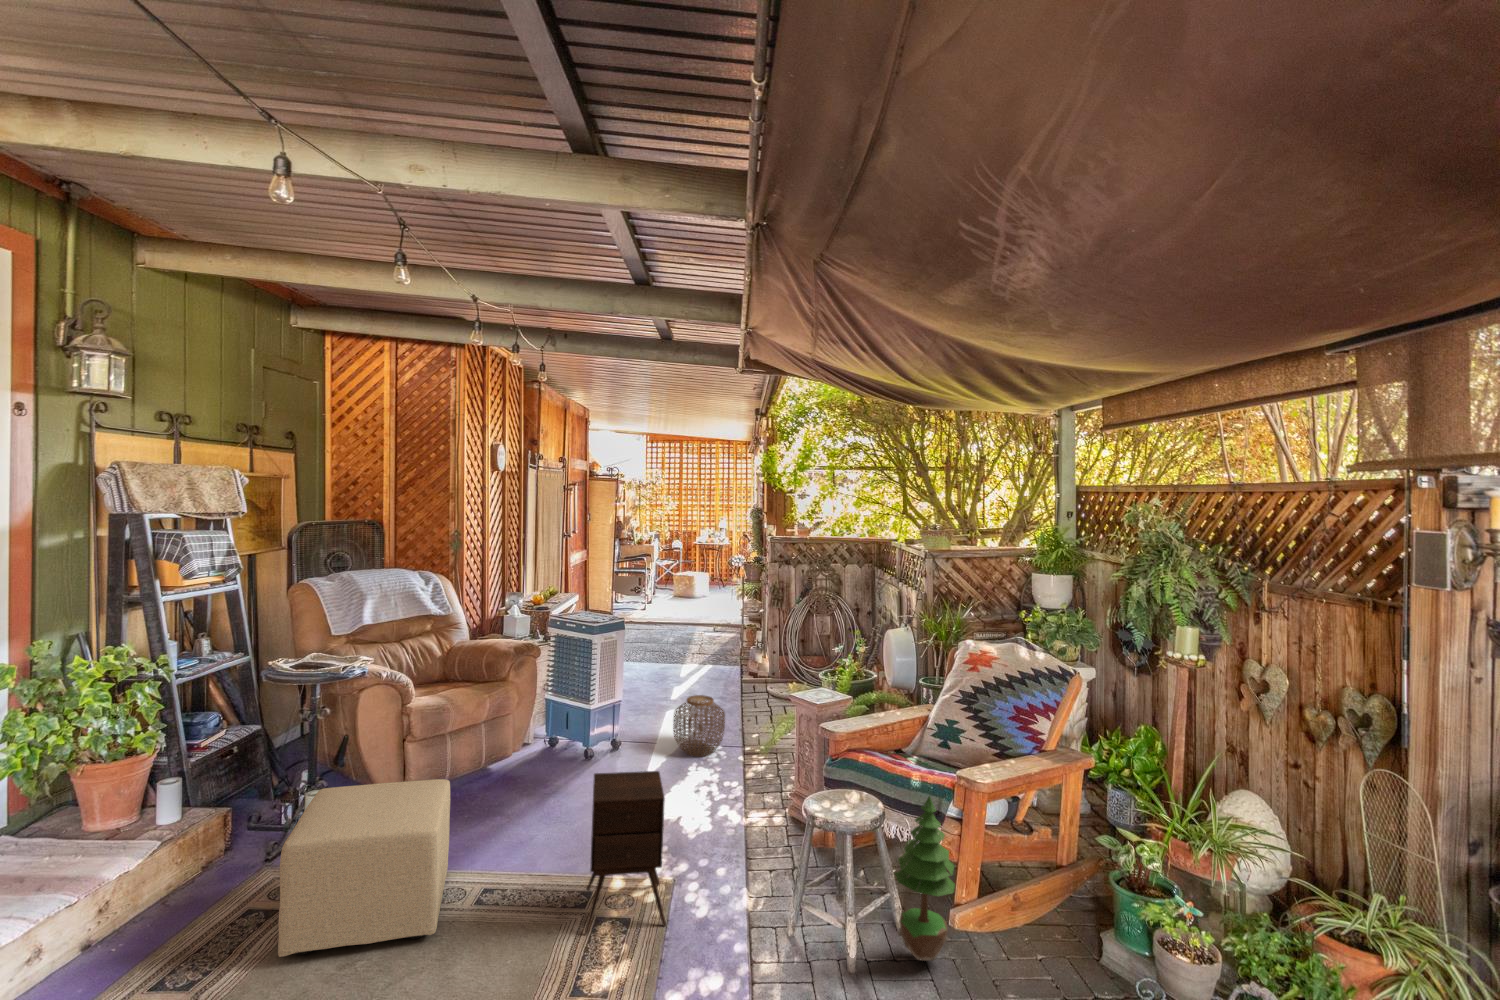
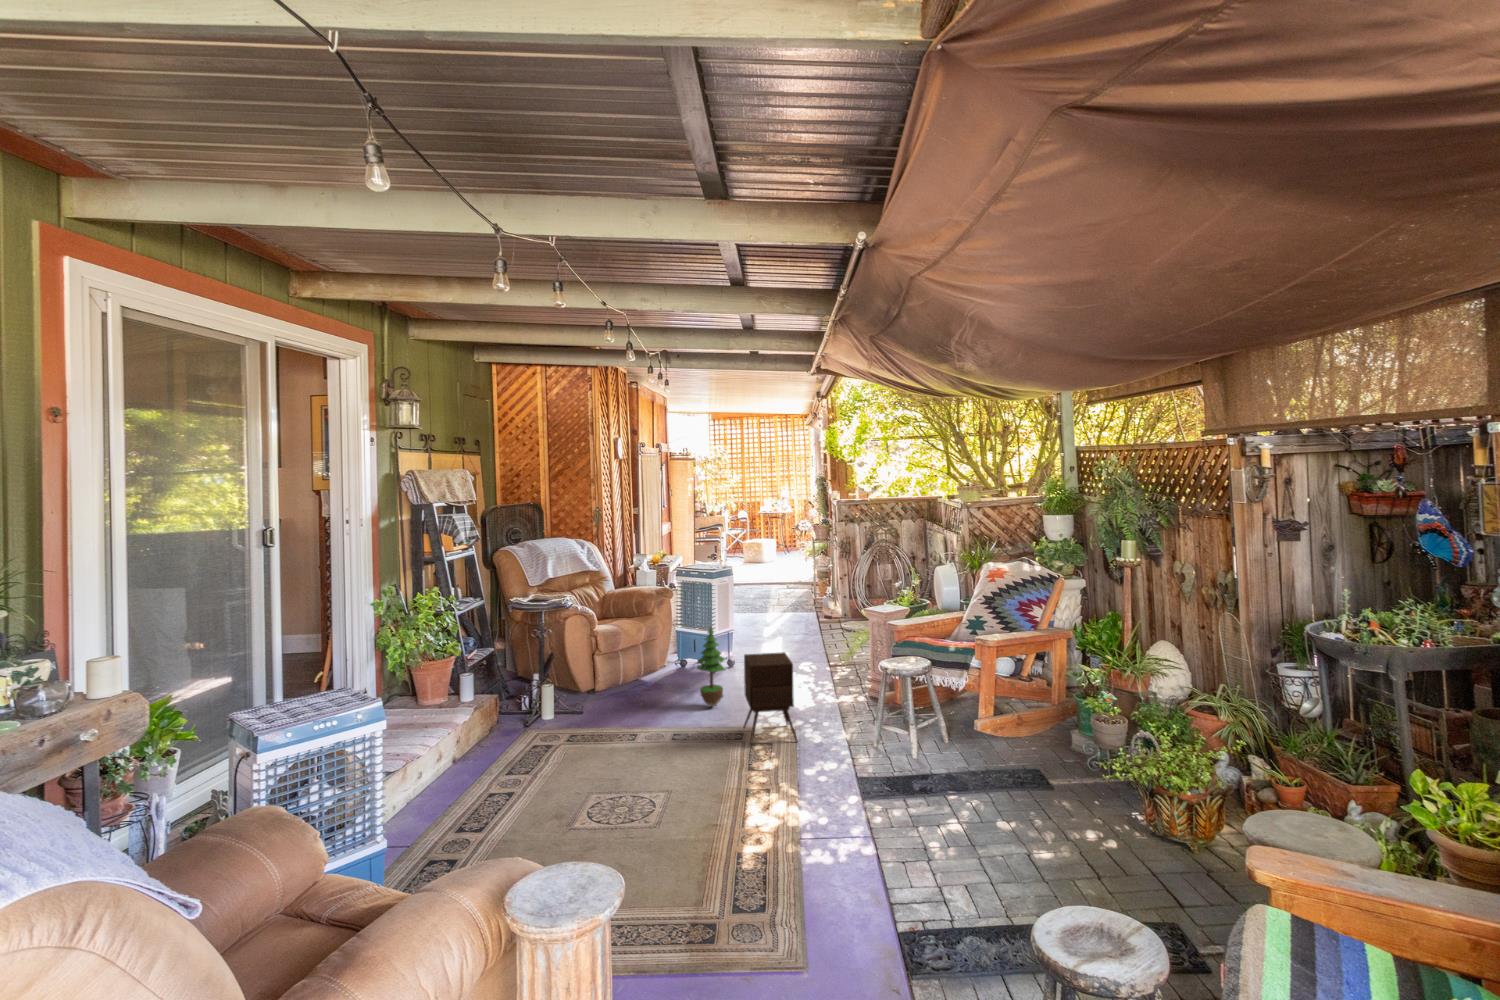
woven basket: present [673,695,725,757] -> none [777,619,815,663]
ottoman: present [278,779,450,957] -> none [573,664,660,758]
potted tree: present [895,796,955,961] -> present [697,628,725,707]

